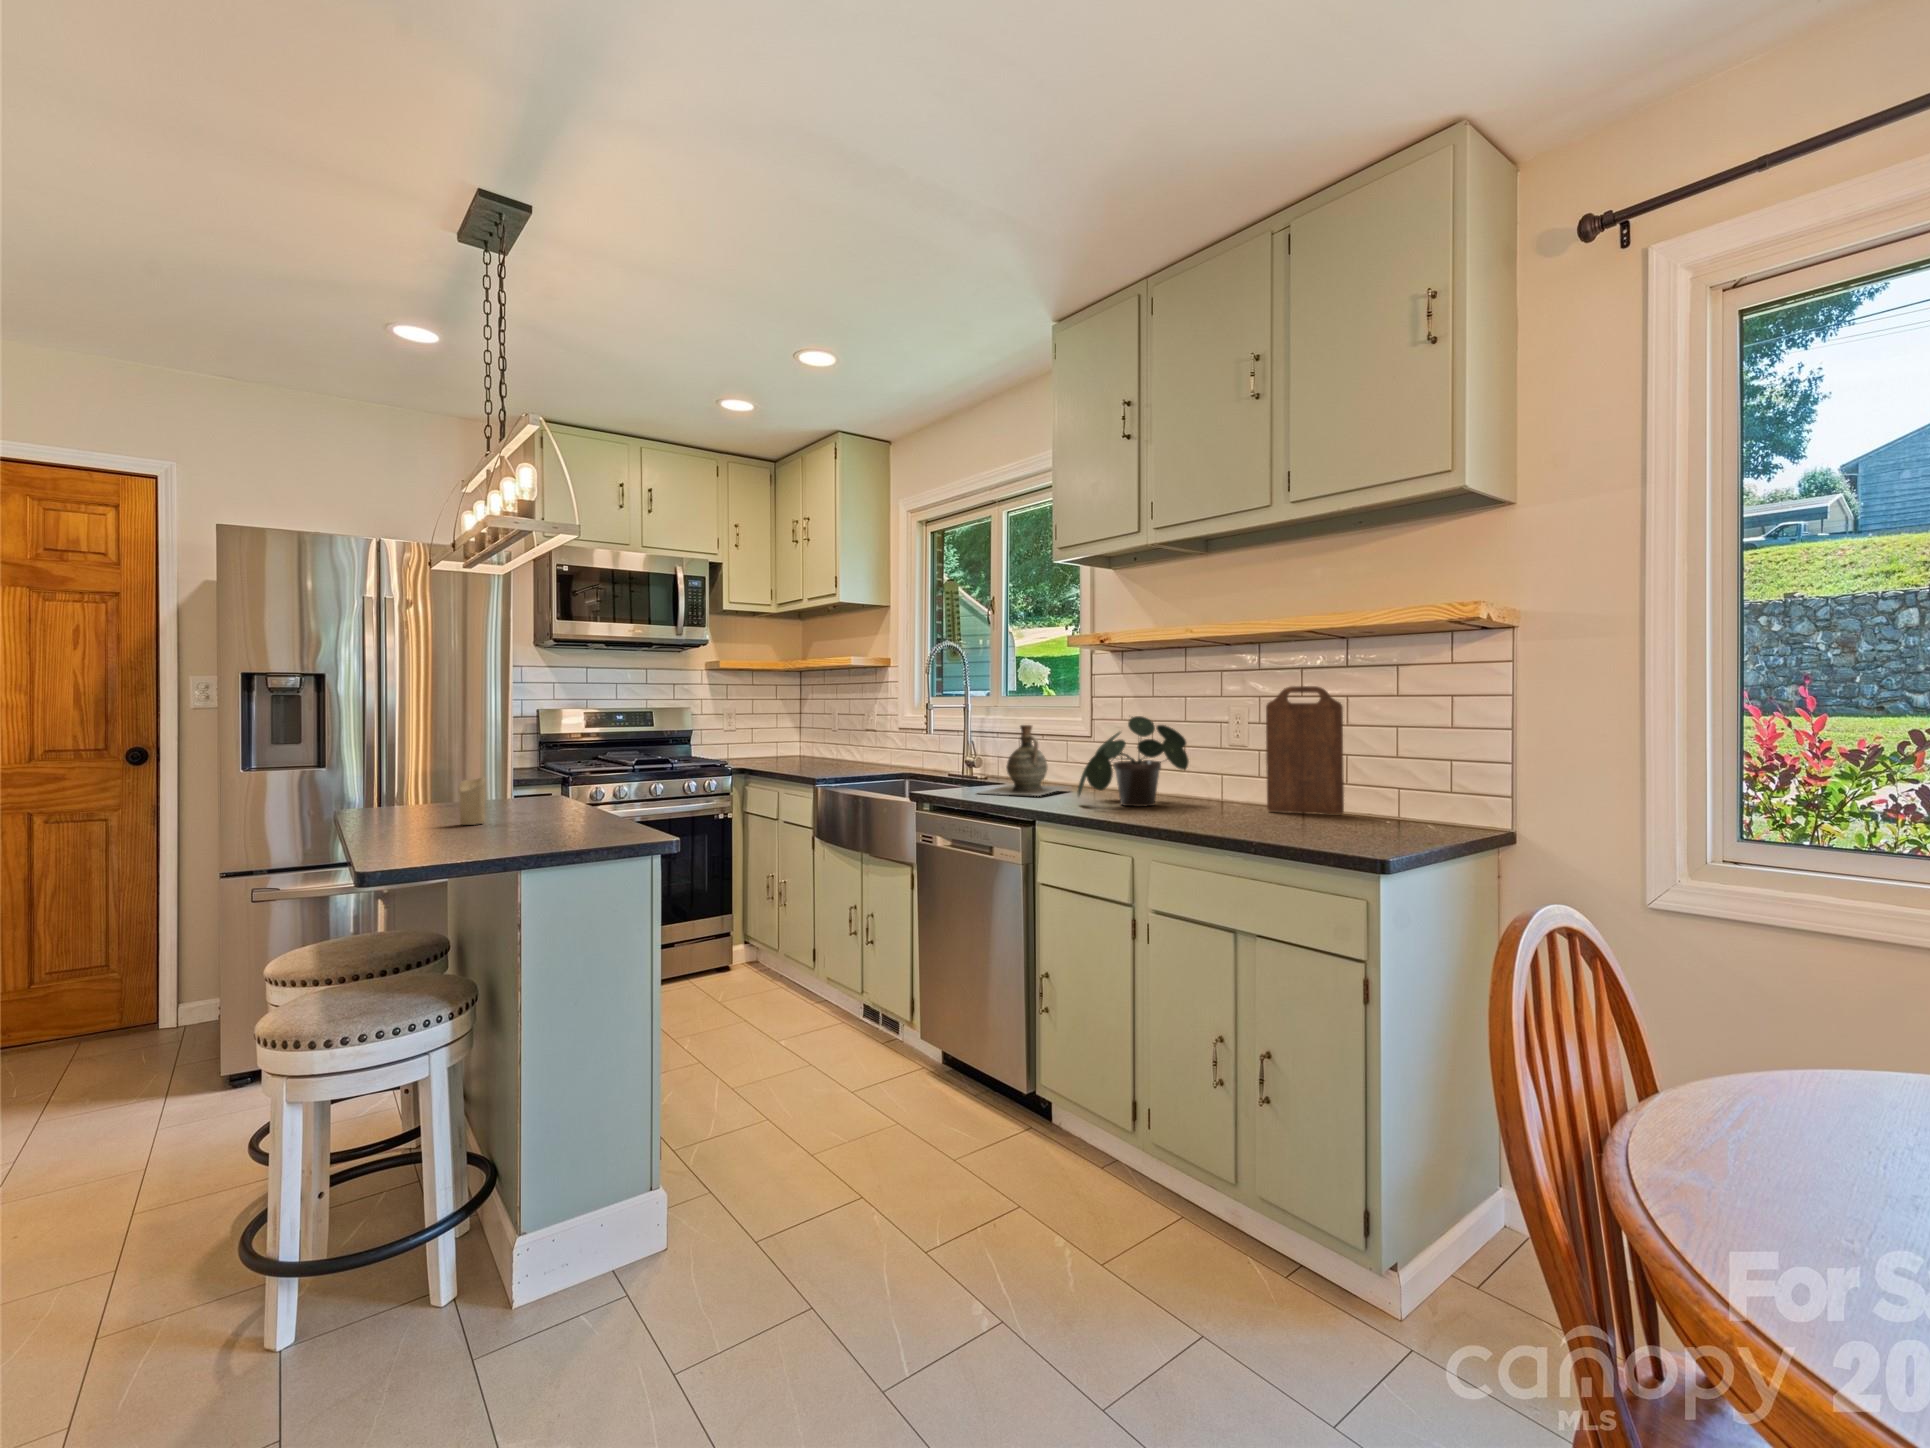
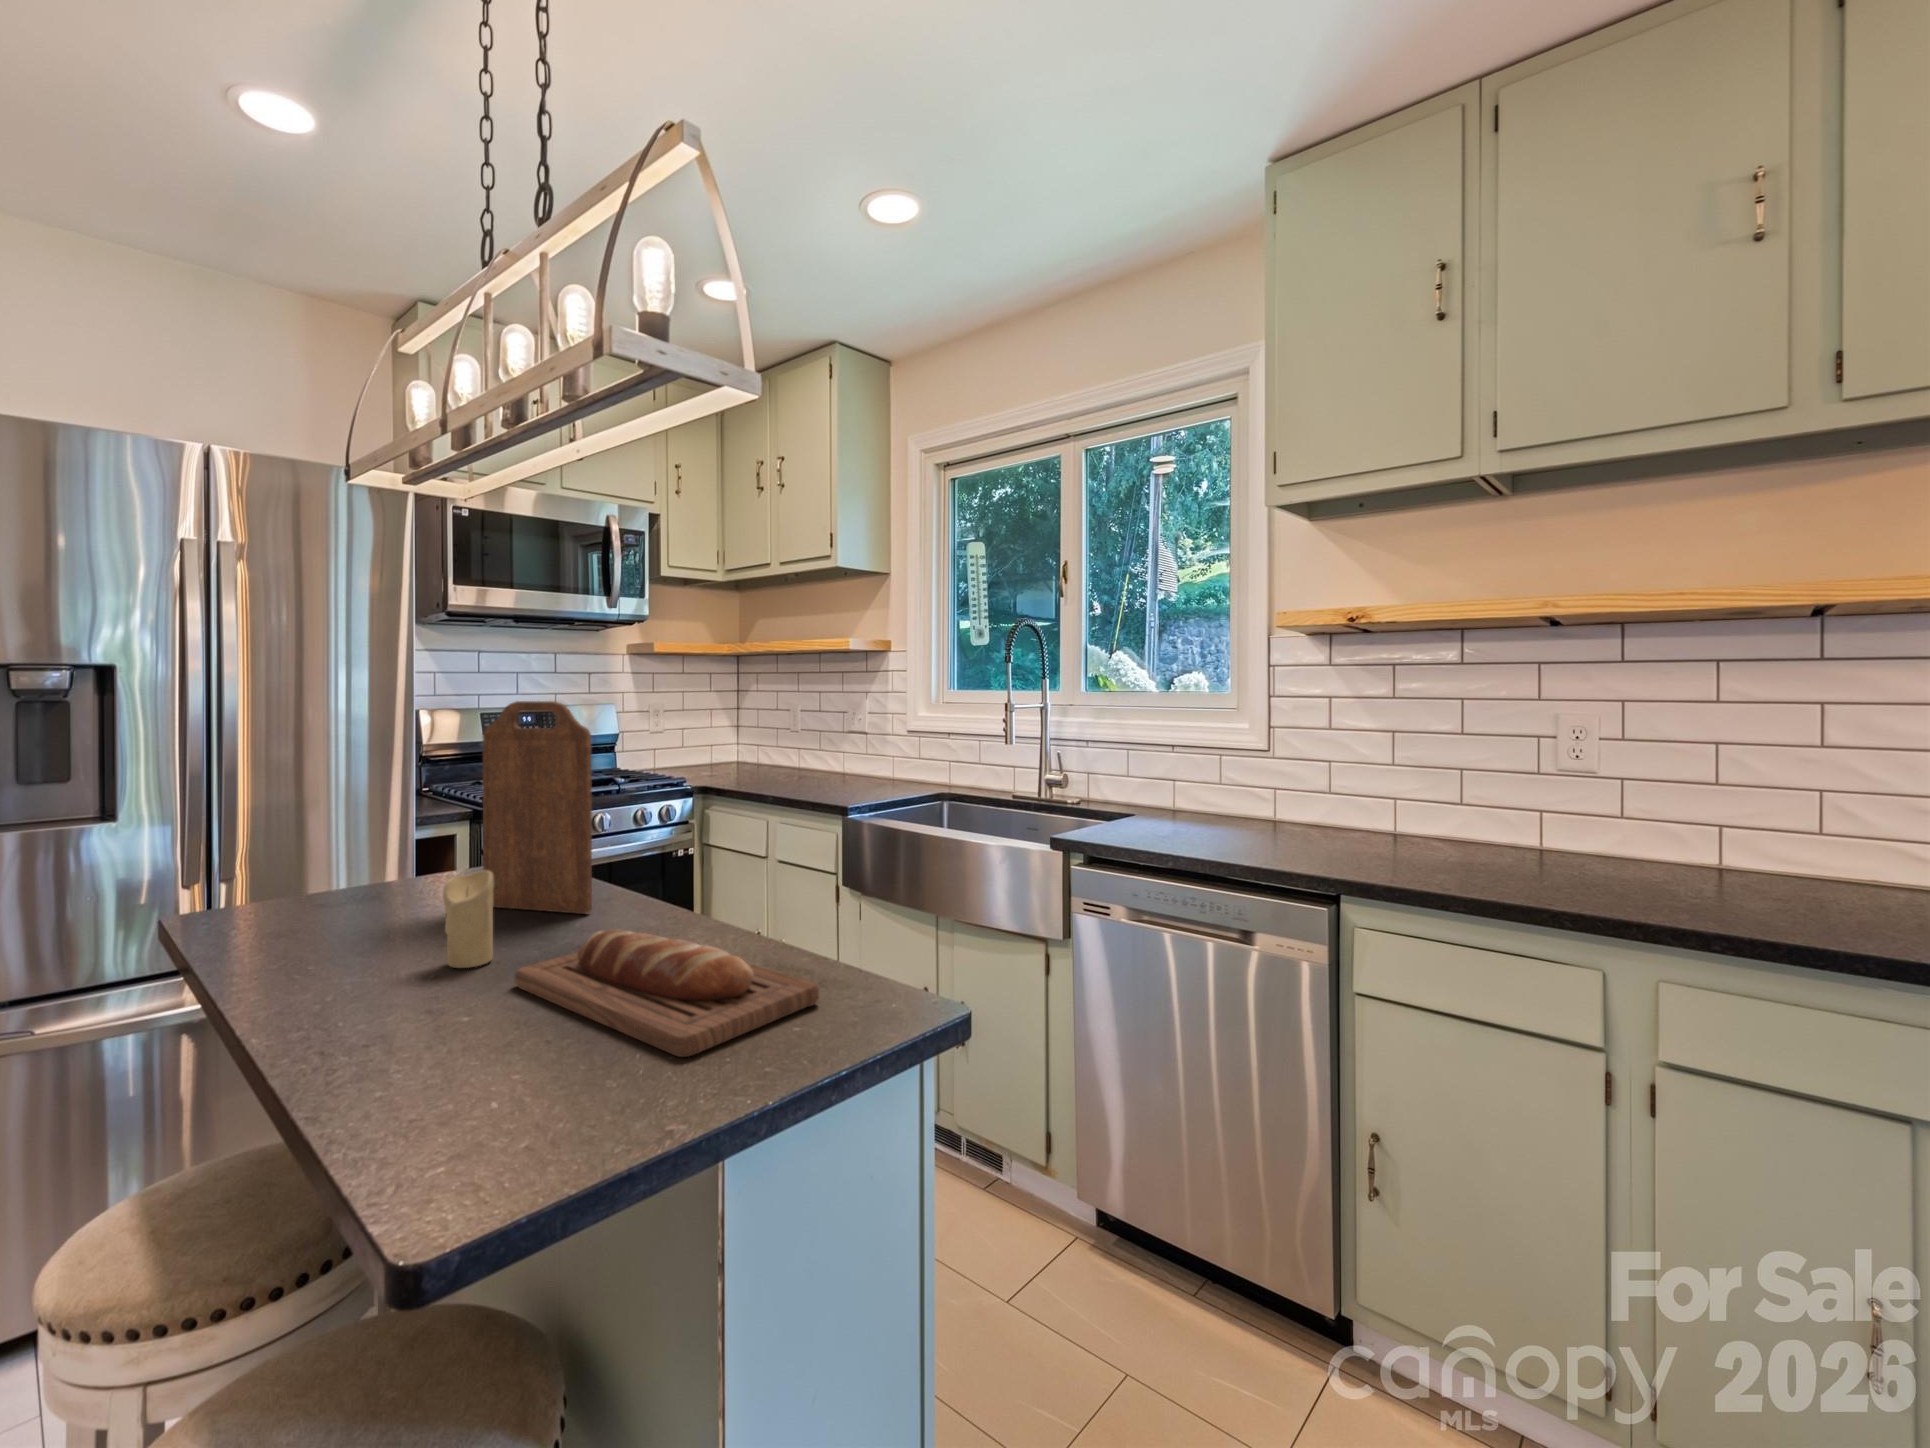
cutting board: present [1266,686,1344,814] -> present [483,701,592,914]
potted plant: present [1078,716,1189,806] -> none [1371,732,1583,872]
ceramic jug: present [981,725,1066,796] -> none [1167,740,1286,848]
bread loaf: none [483,804,614,844] -> present [515,929,819,1057]

